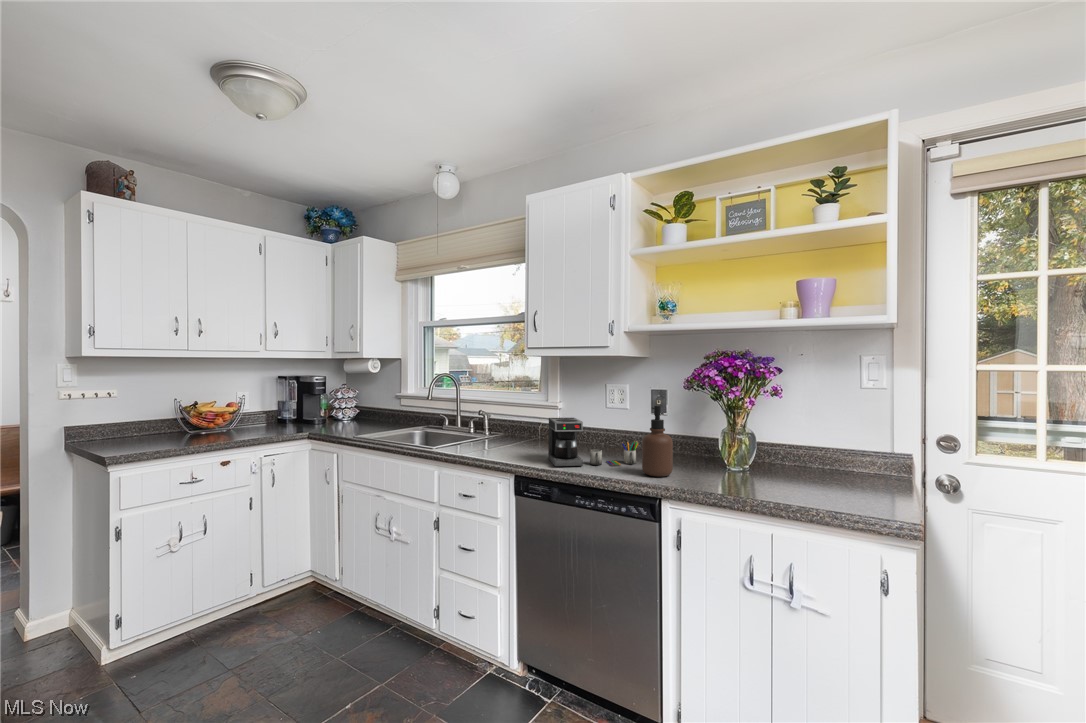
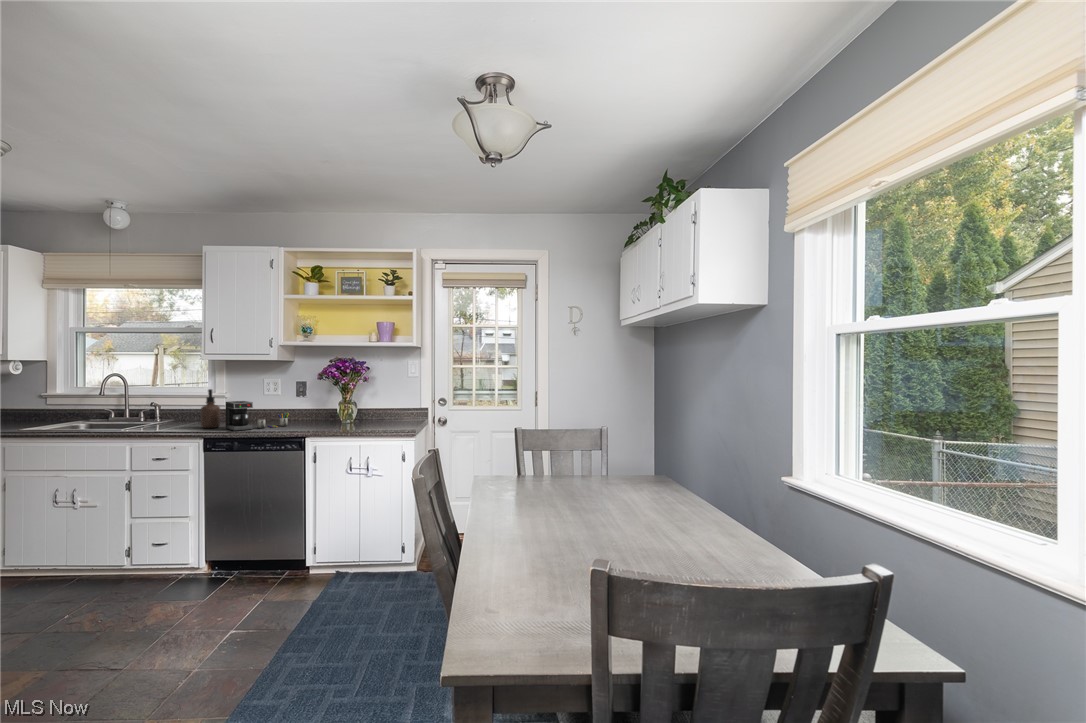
soap dispenser: present [642,406,673,477] -> present [201,389,220,428]

